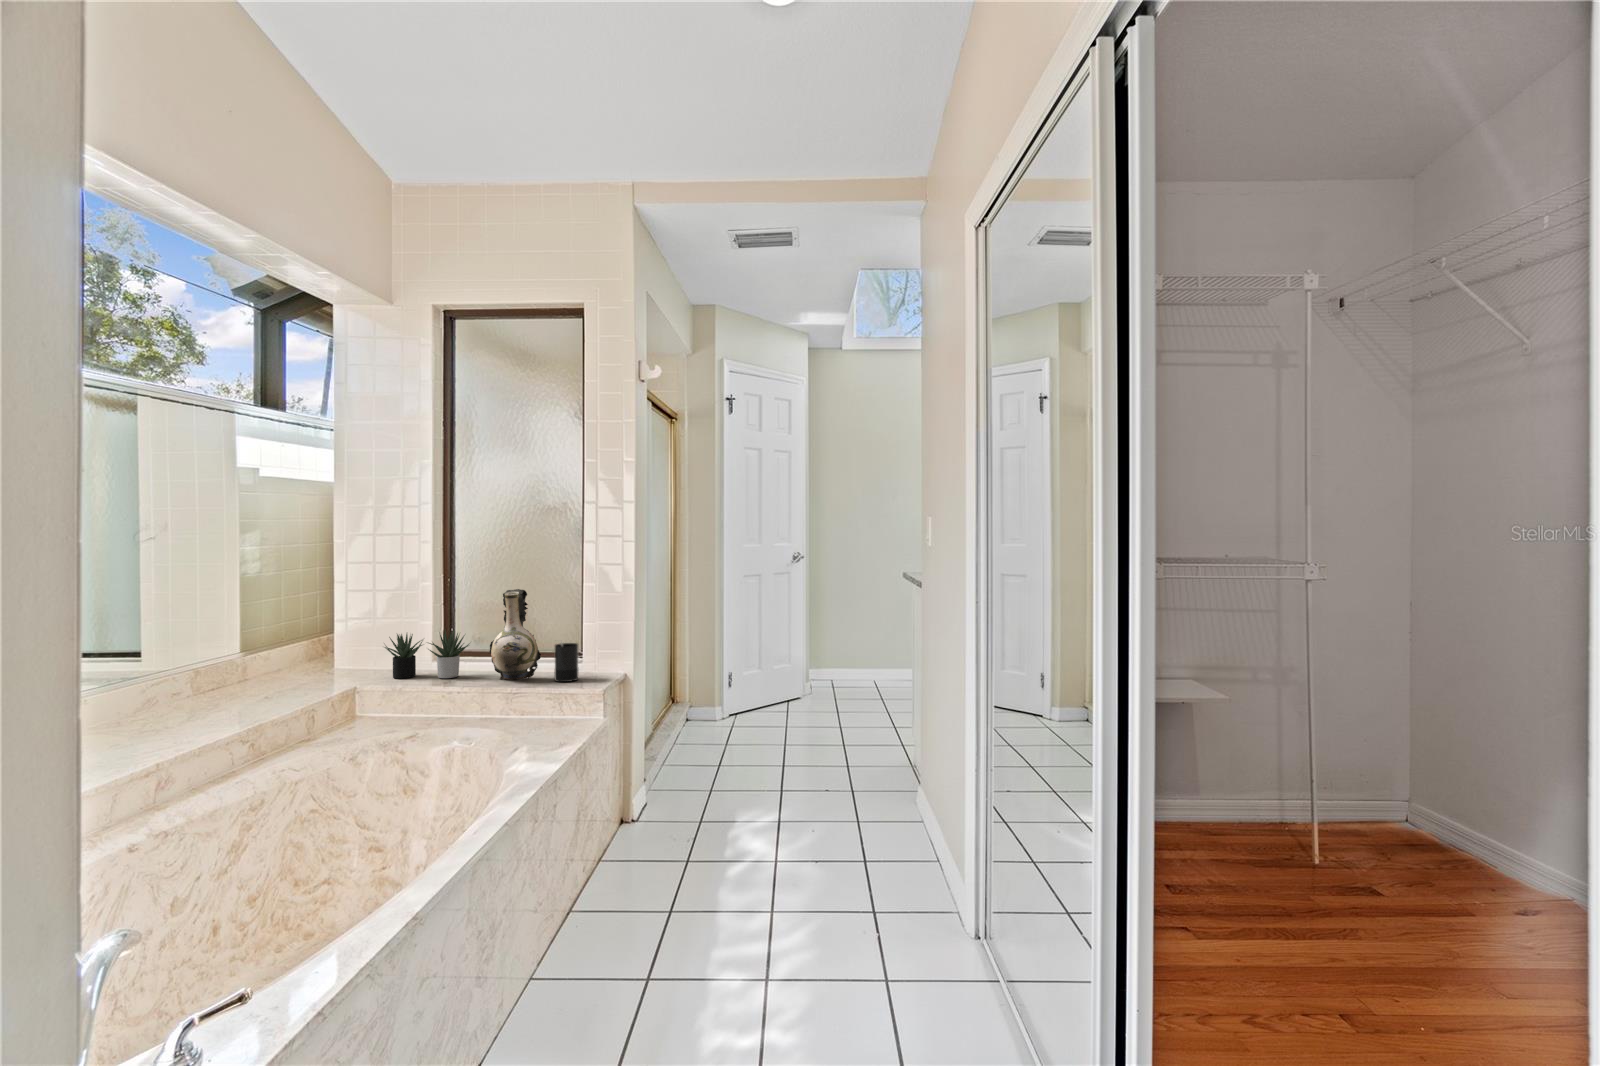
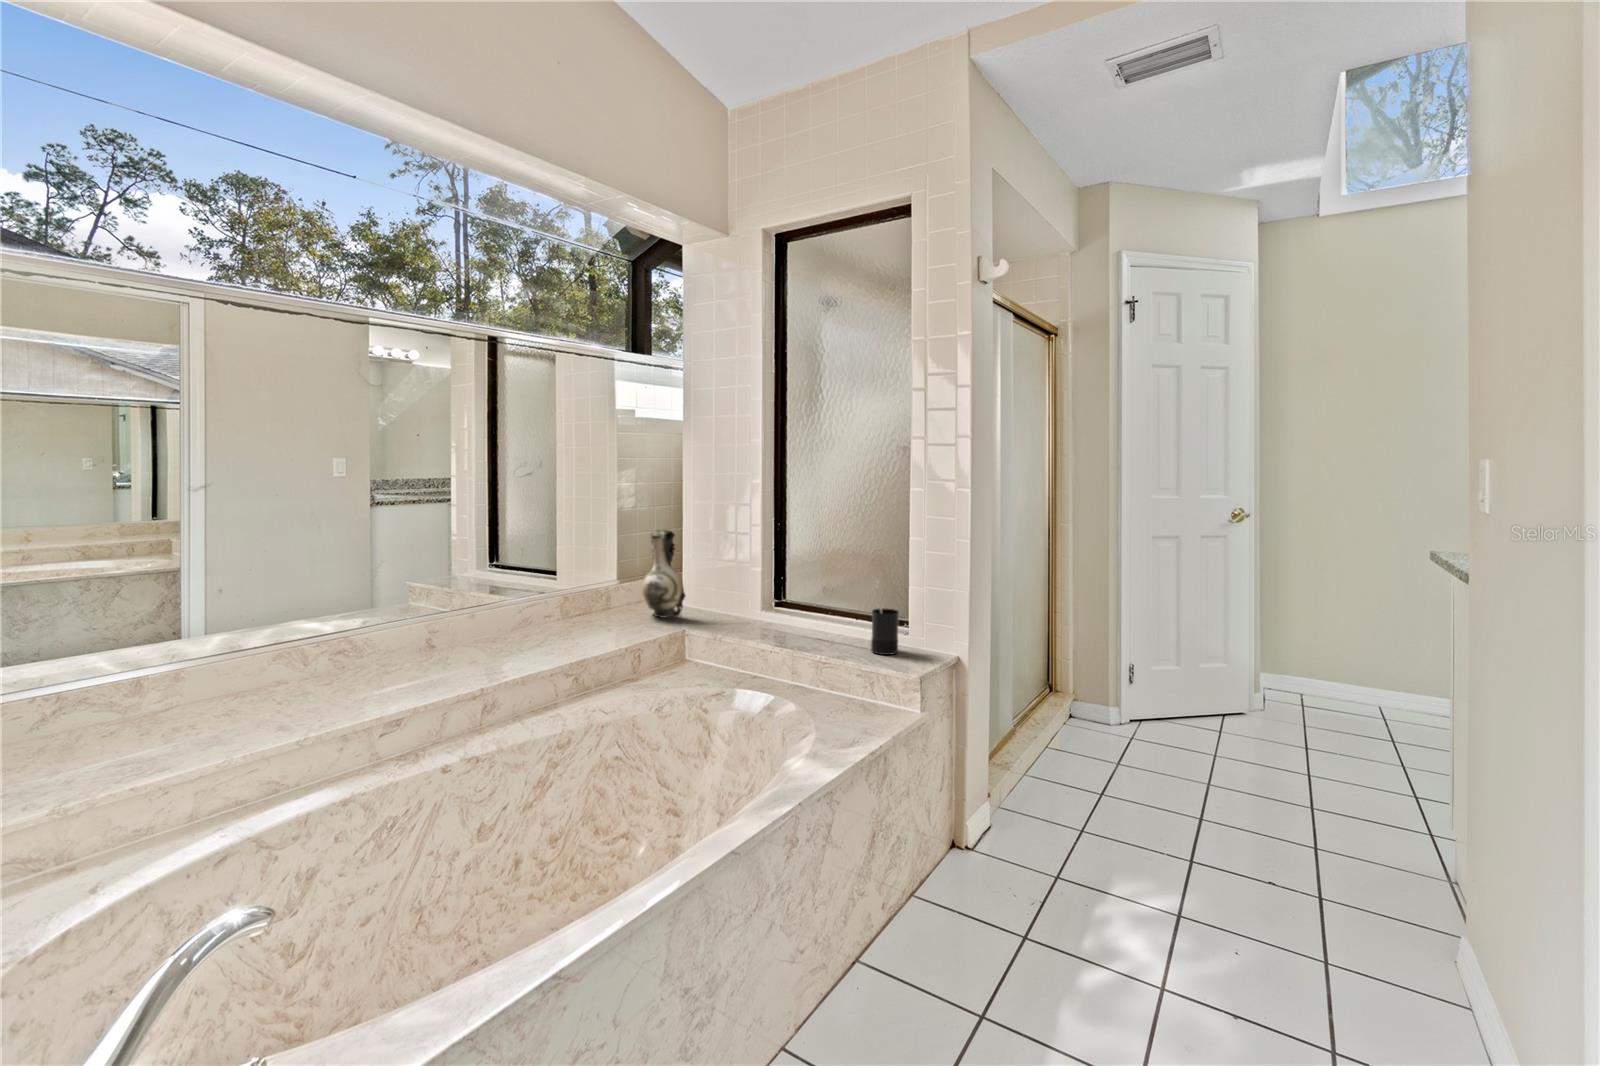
decorative vase: present [490,589,541,680] -> present [642,530,685,617]
succulent plant: present [385,630,469,679] -> none [715,577,795,632]

